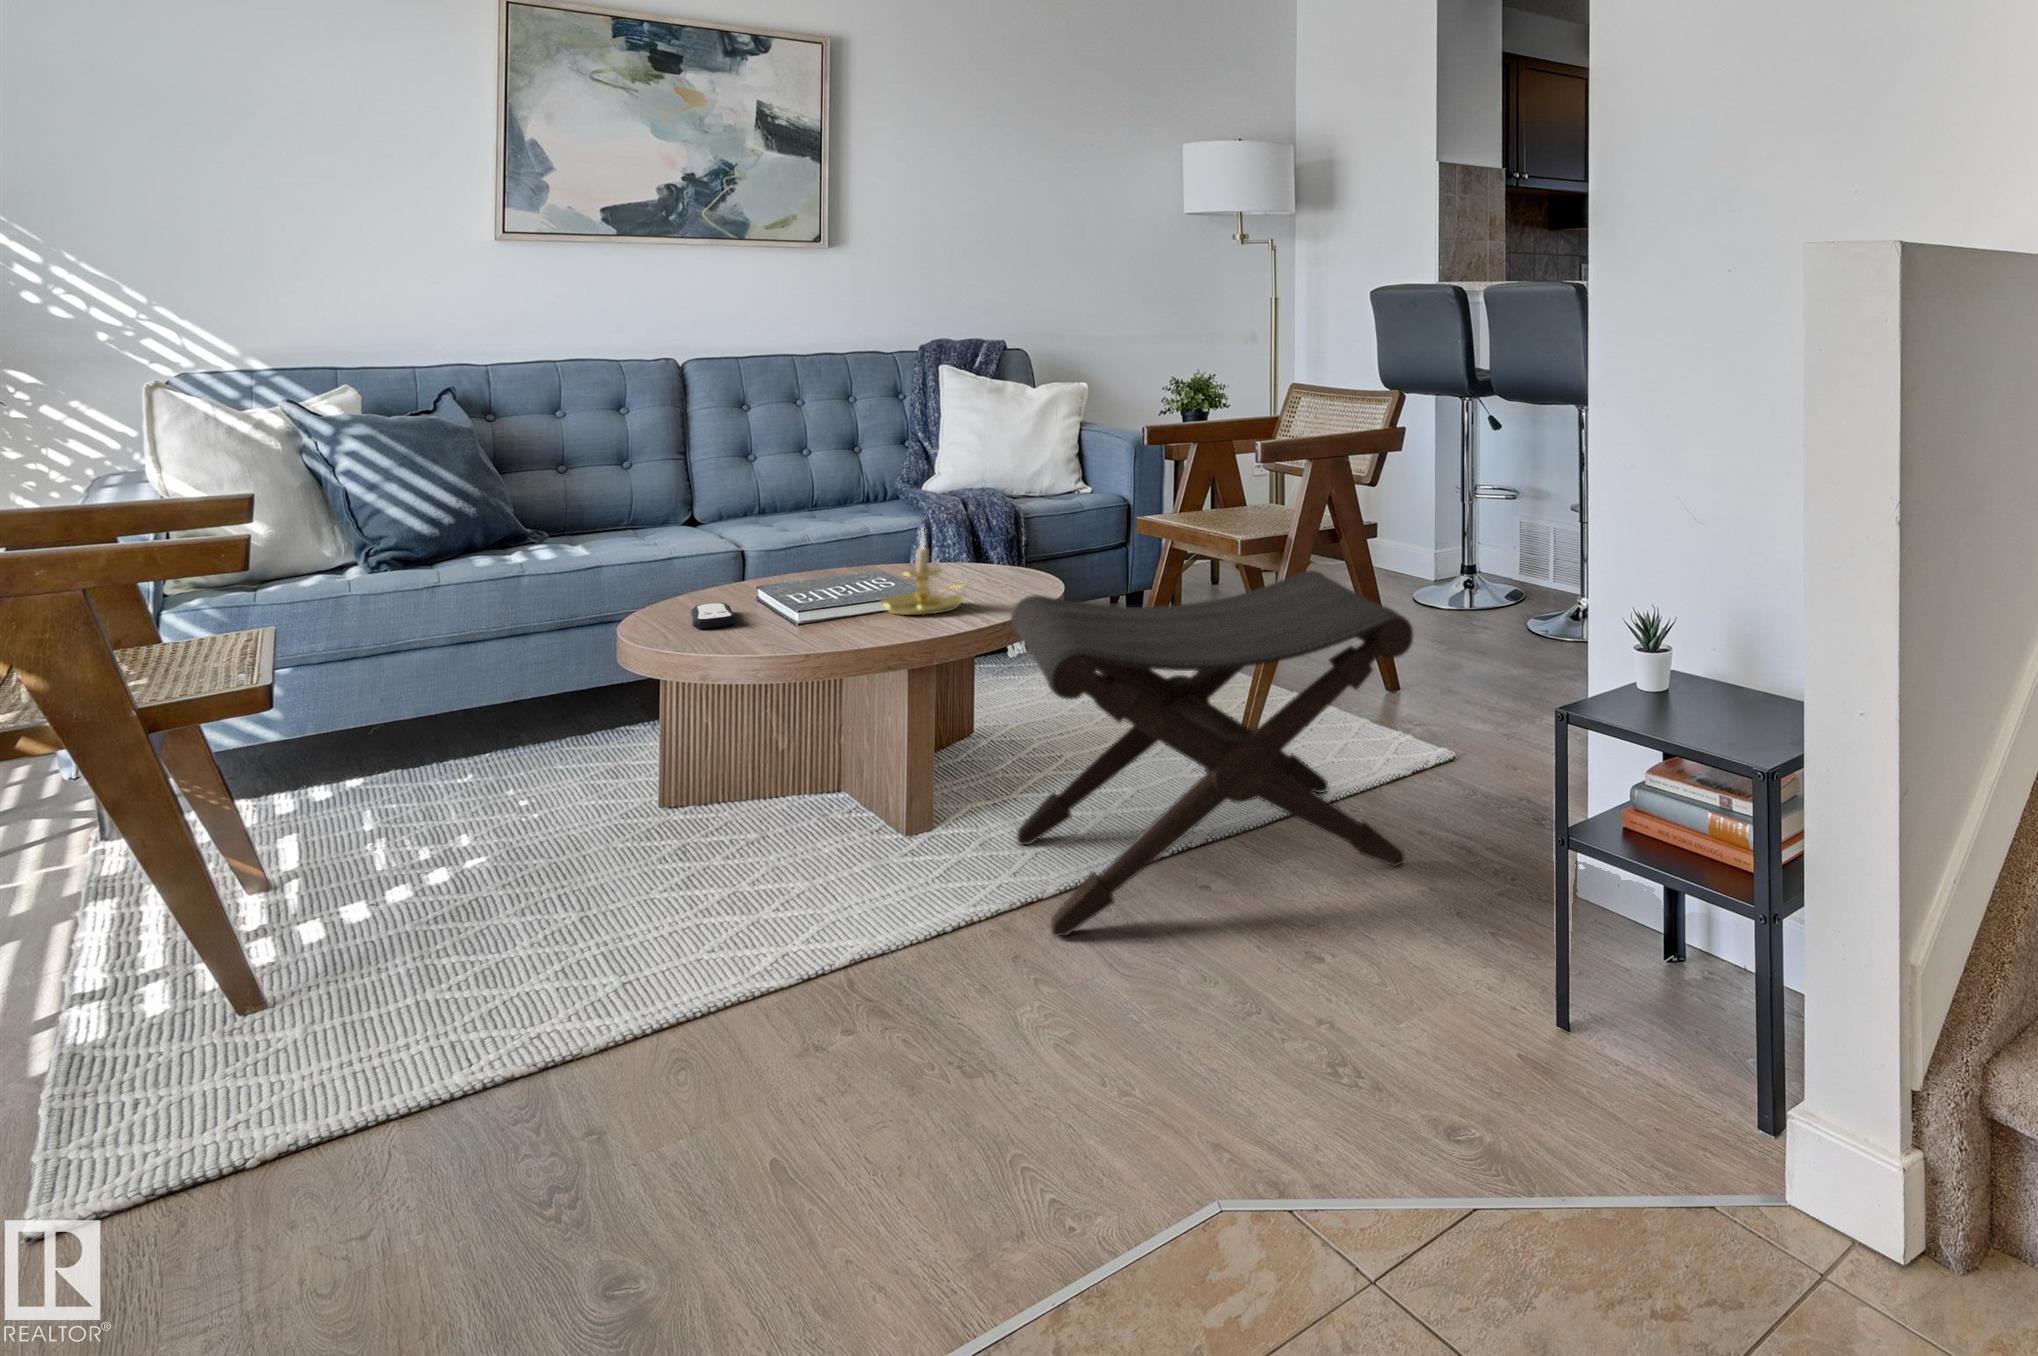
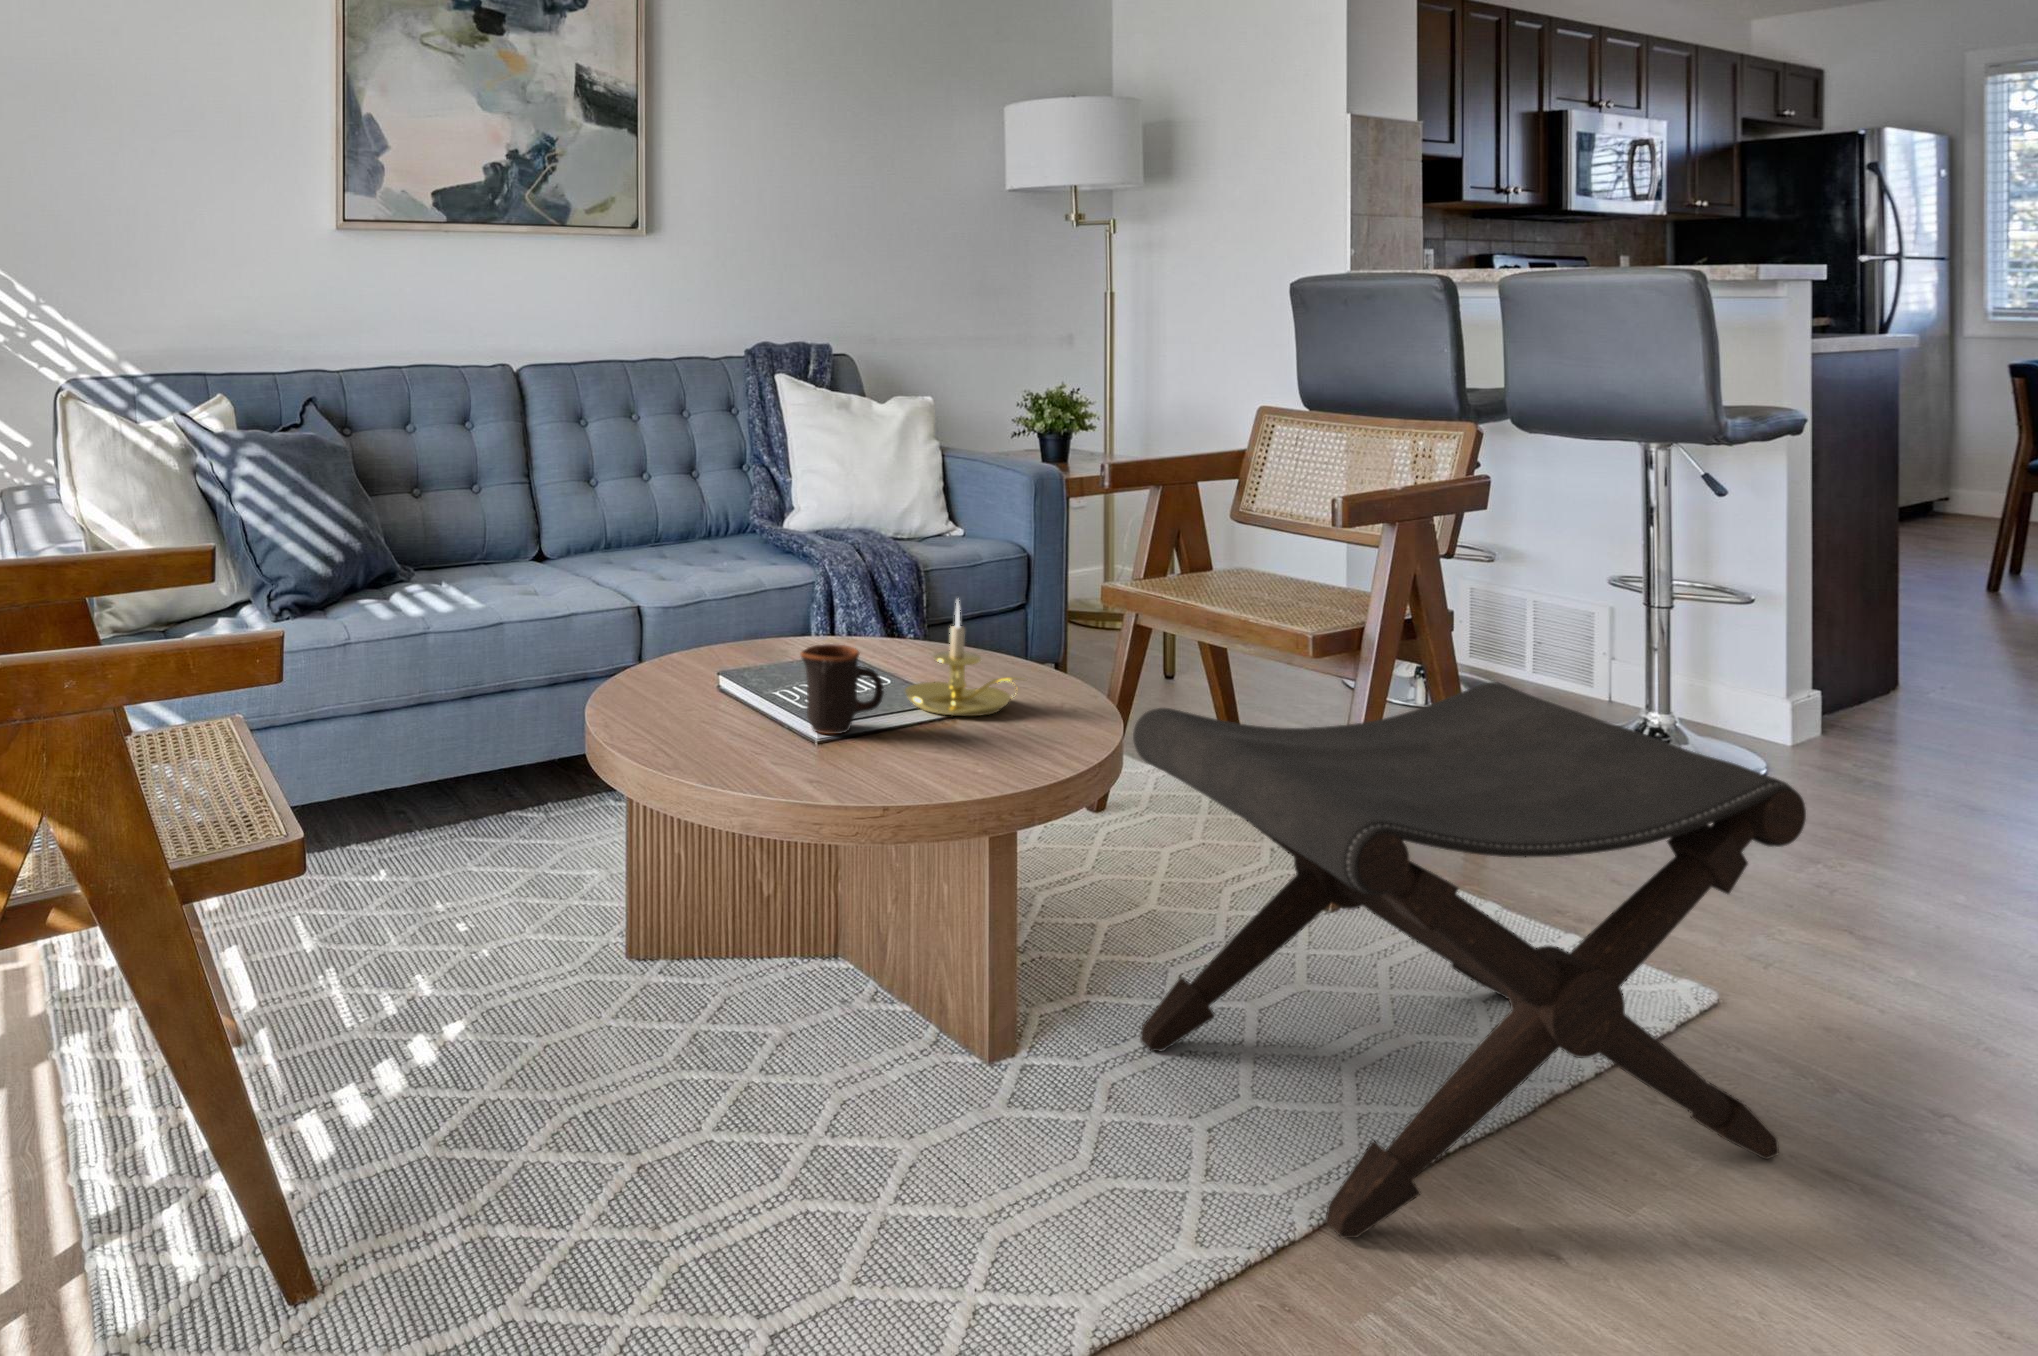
mug: none [767,564,843,631] -> present [800,644,884,734]
remote control: present [691,603,737,629] -> none [682,684,751,723]

